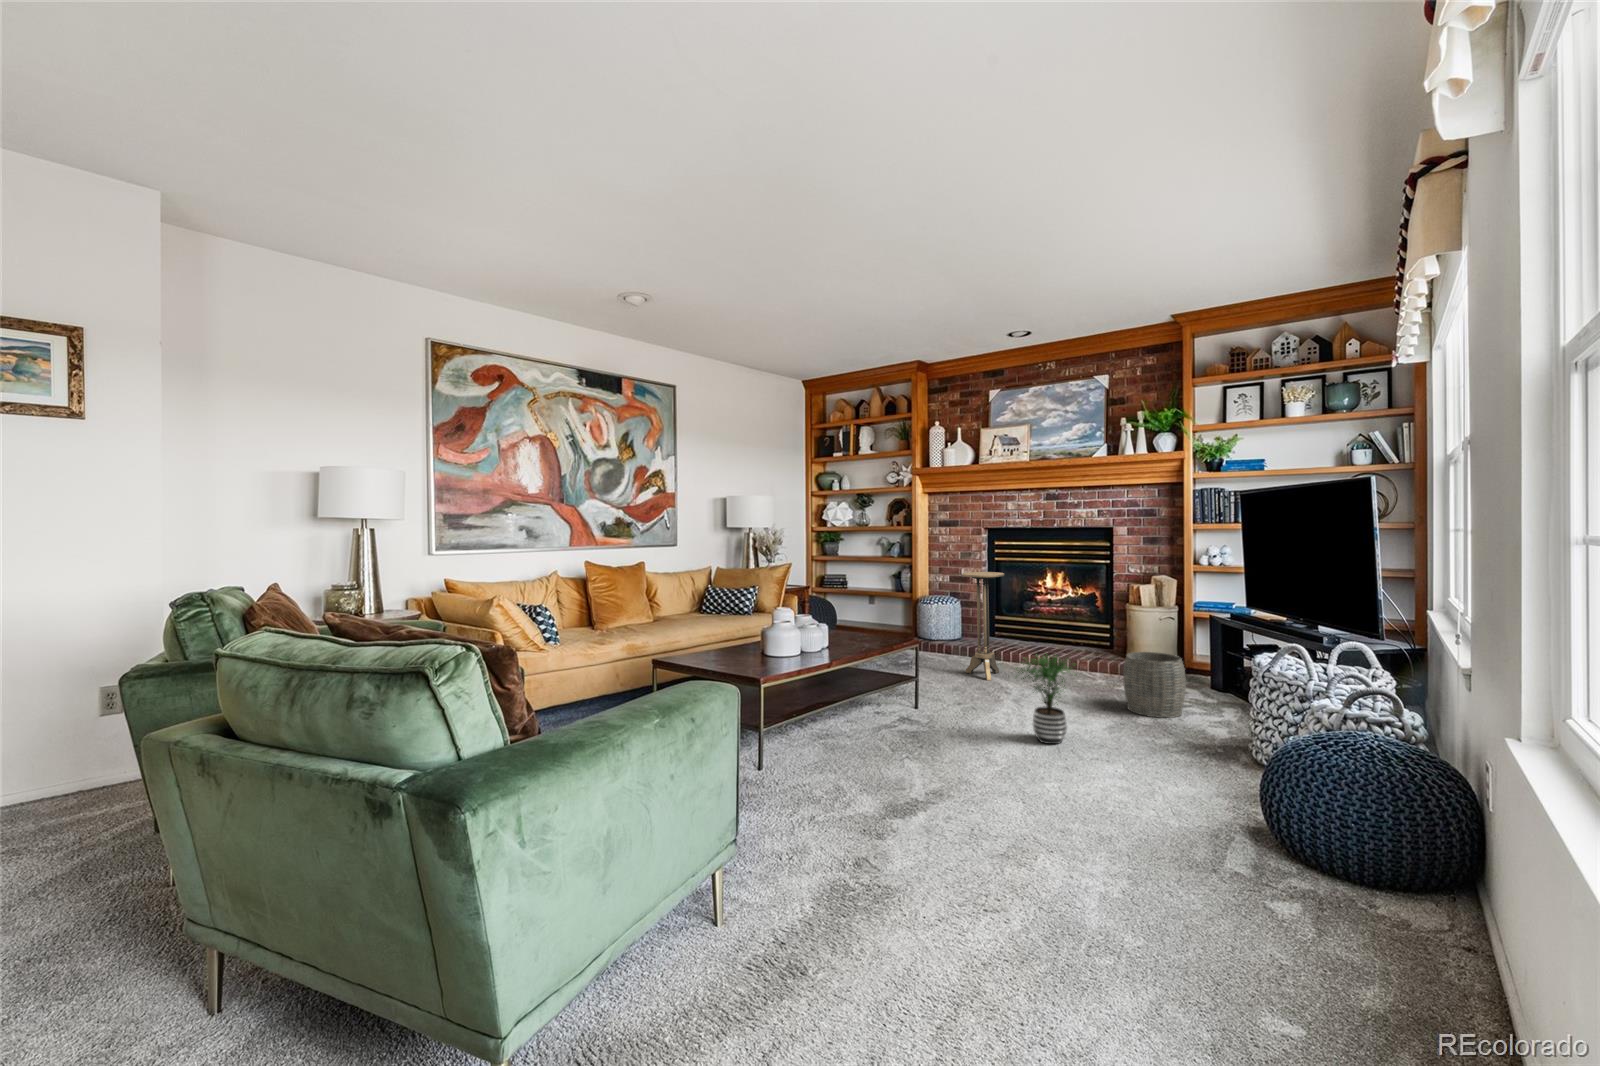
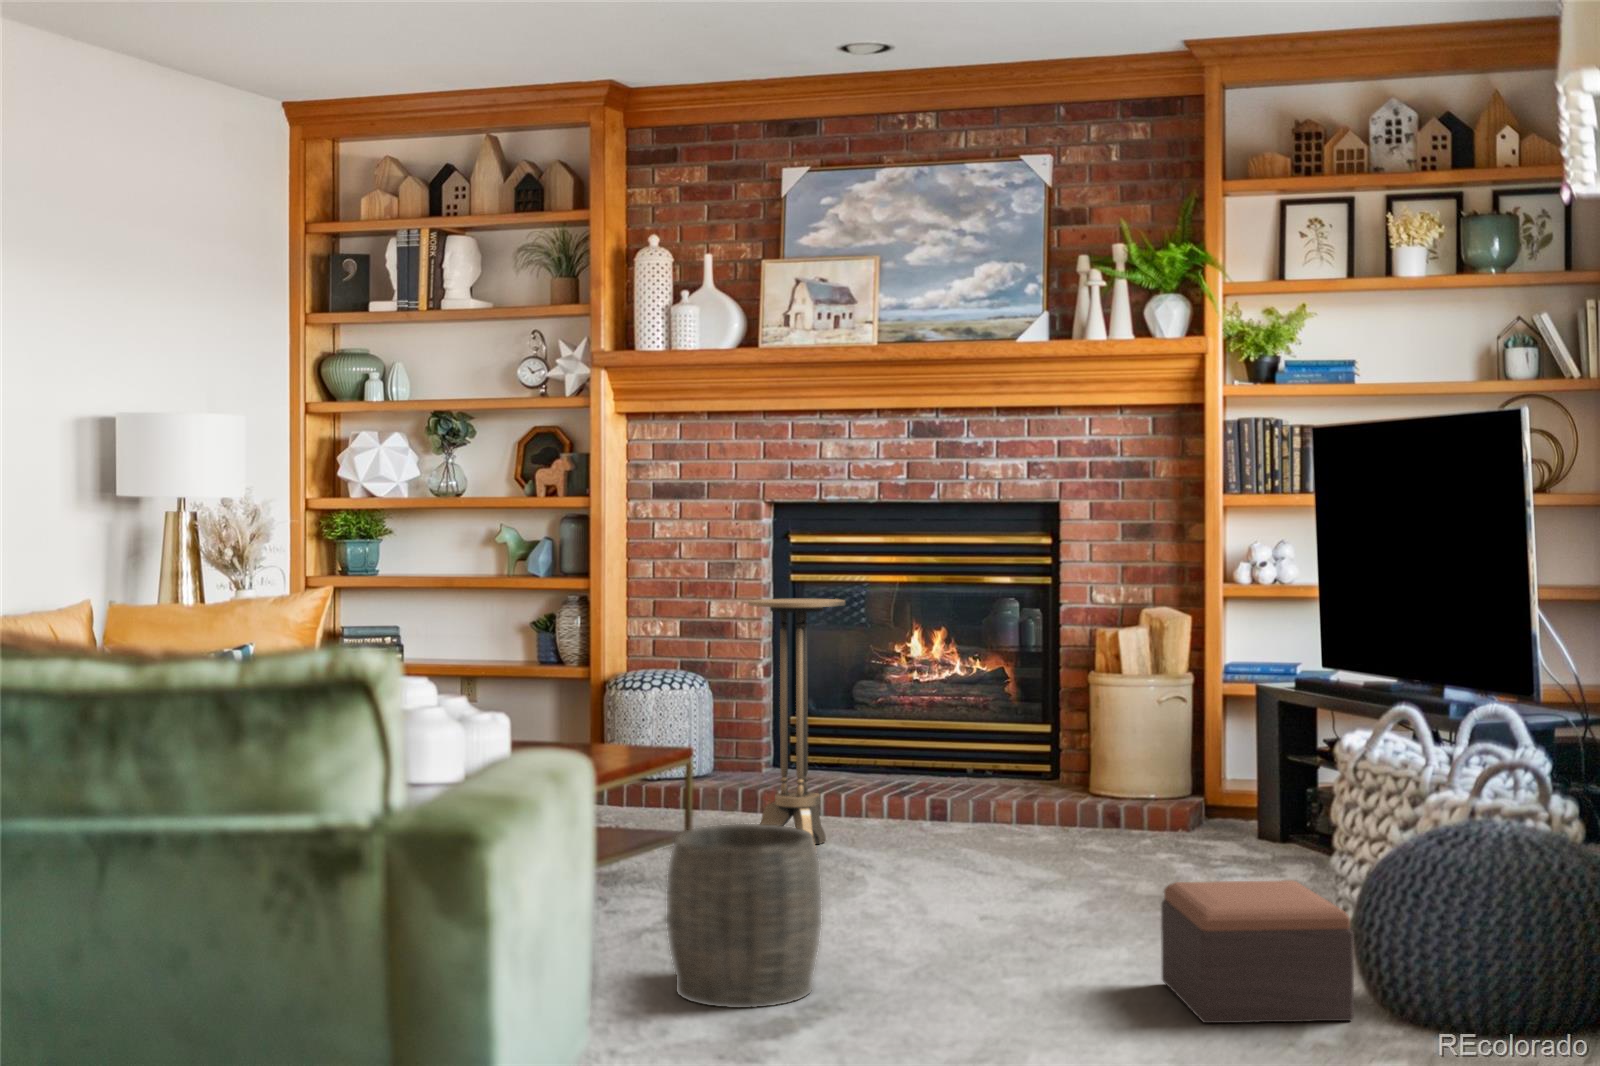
woven basket: present [1123,652,1186,718] -> present [667,824,821,1008]
potted plant: present [1016,655,1070,744] -> none [927,755,1075,965]
footstool: none [1117,717,1208,795] -> present [1161,880,1354,1023]

